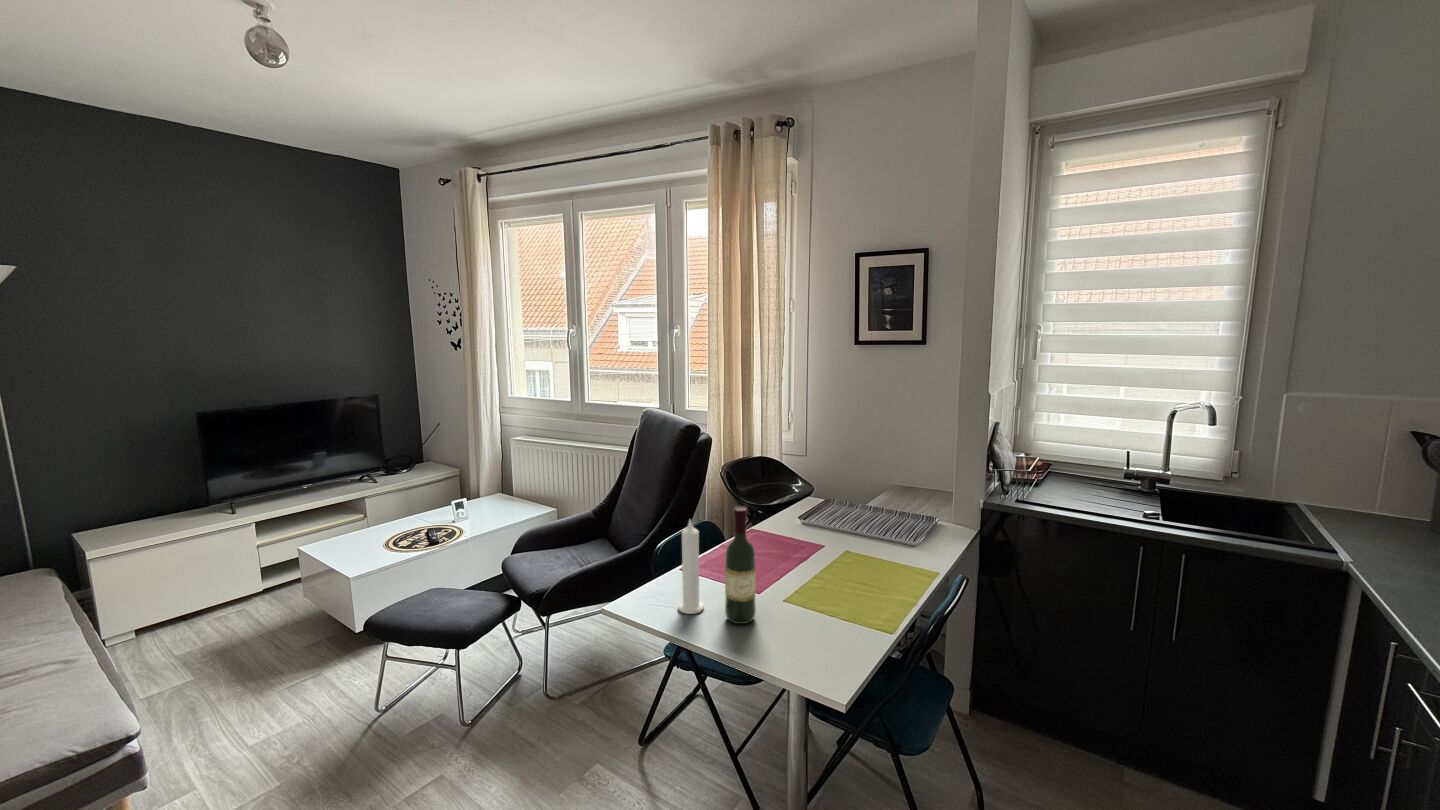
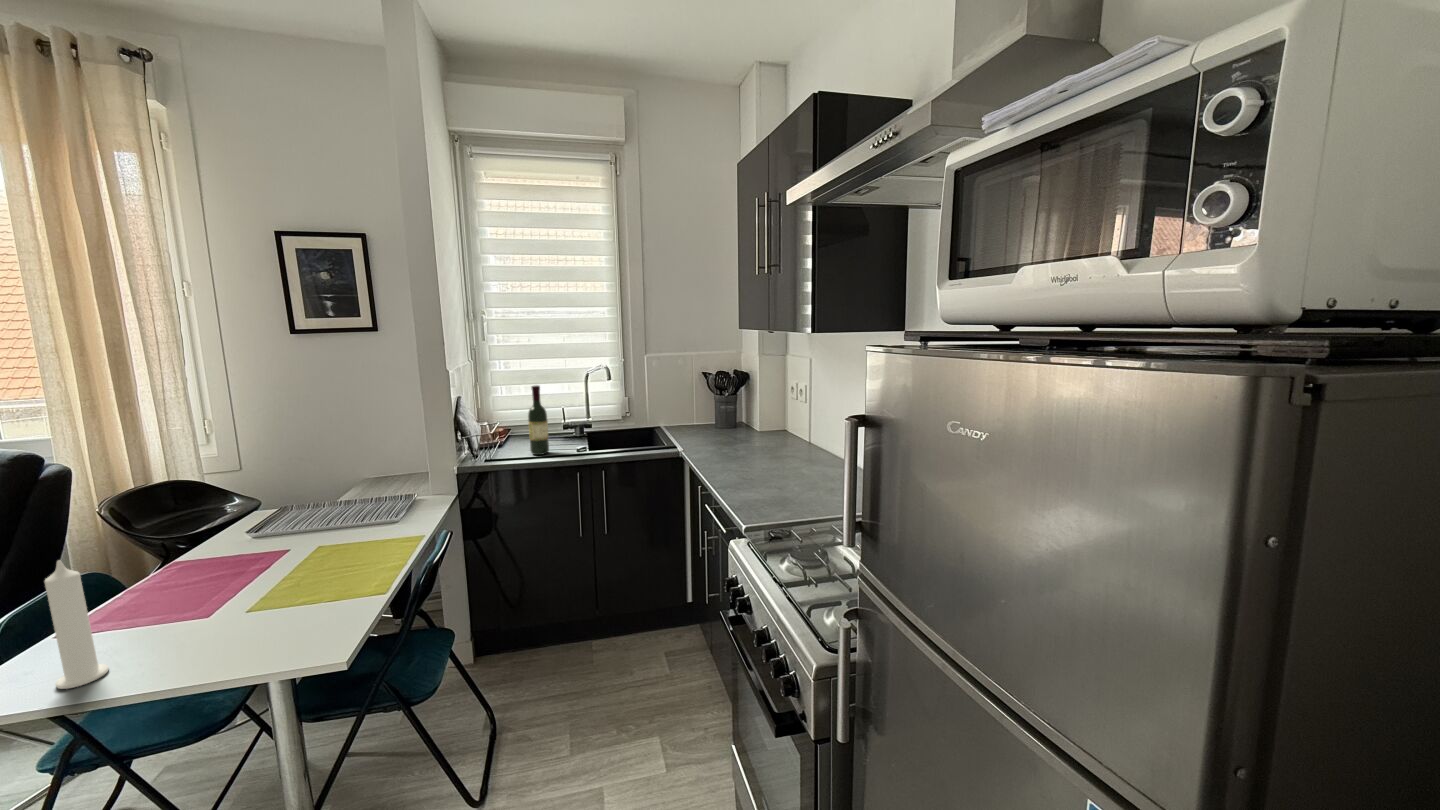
wine bottle: present [725,506,756,624] -> present [528,385,549,455]

